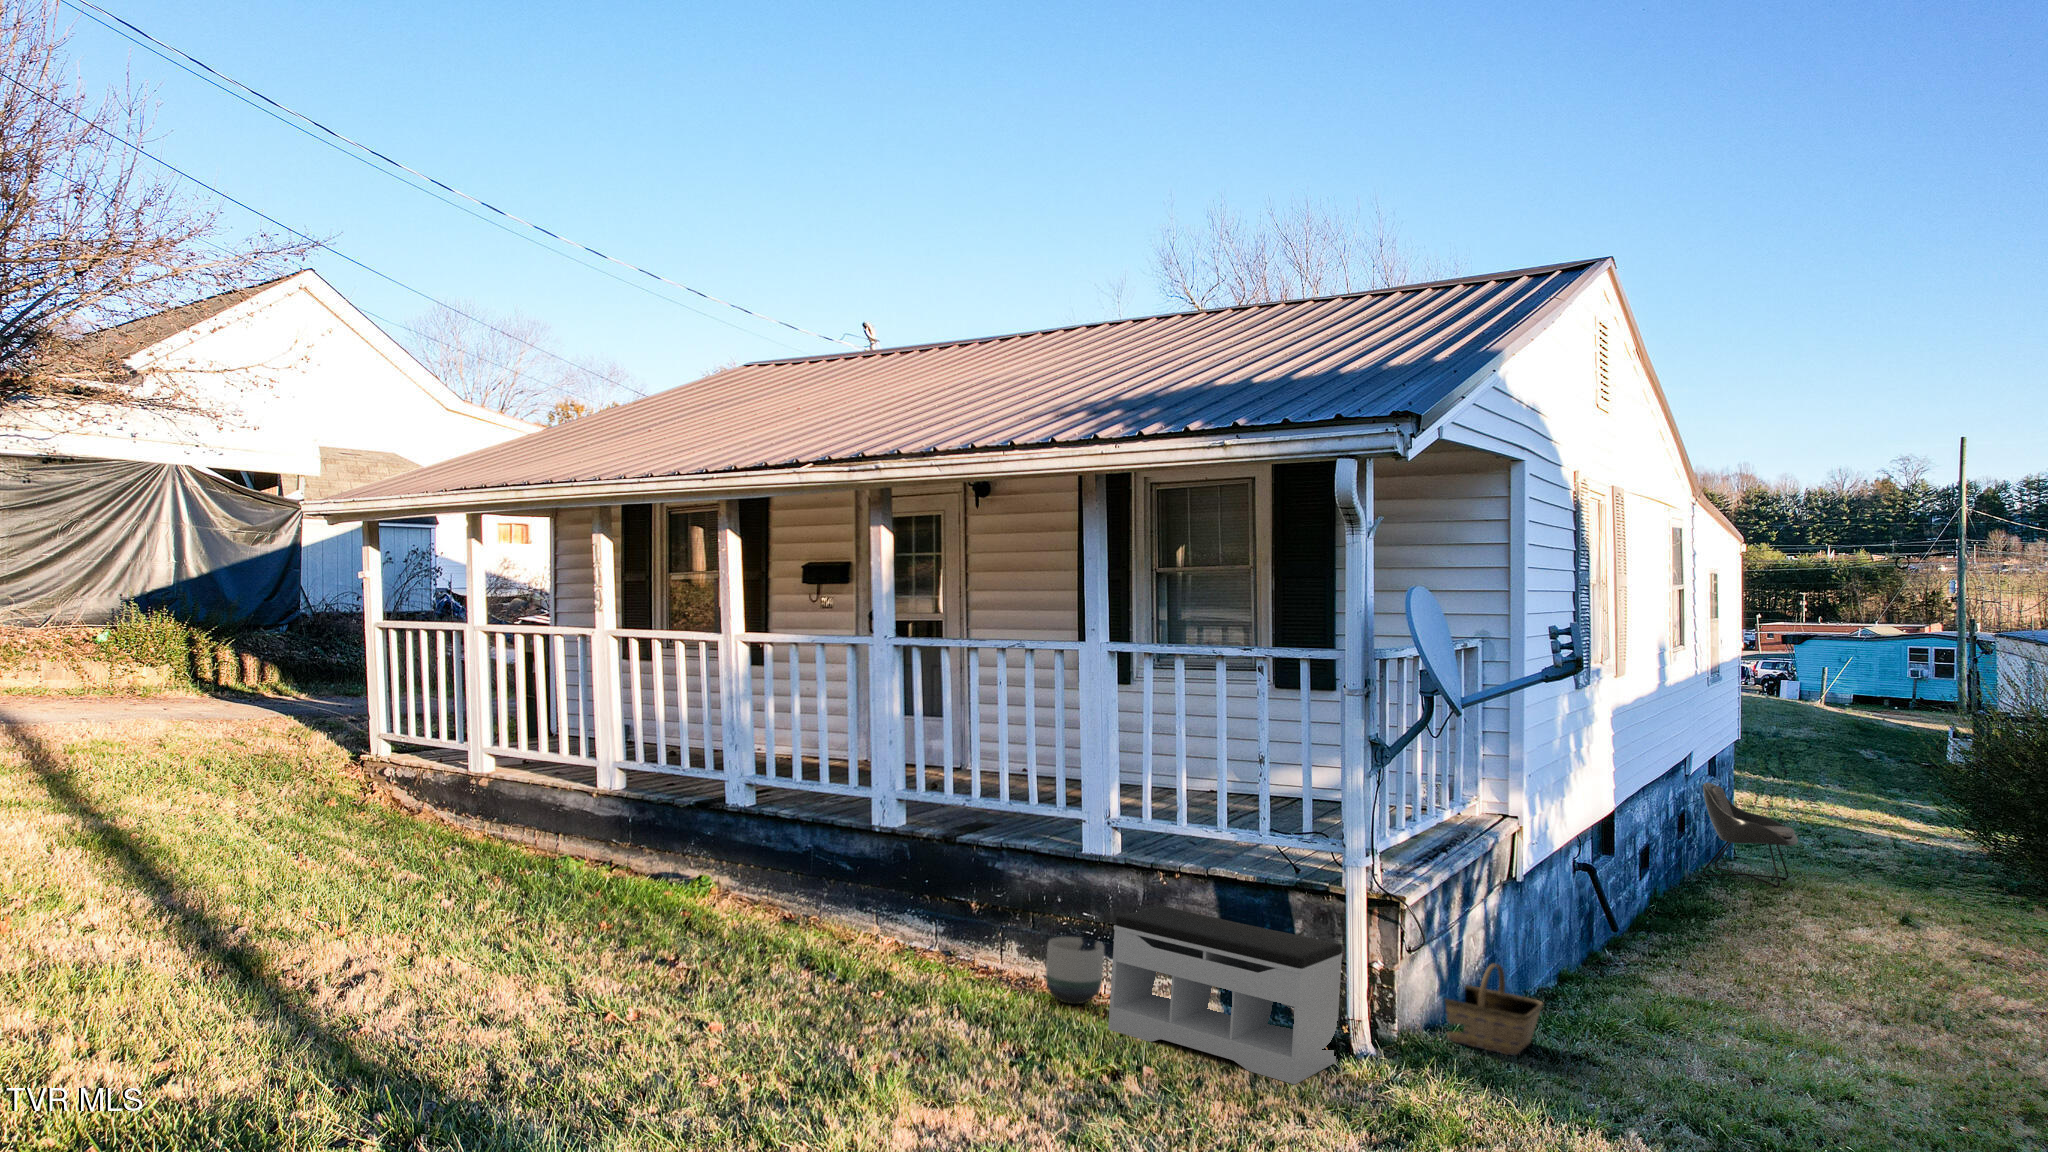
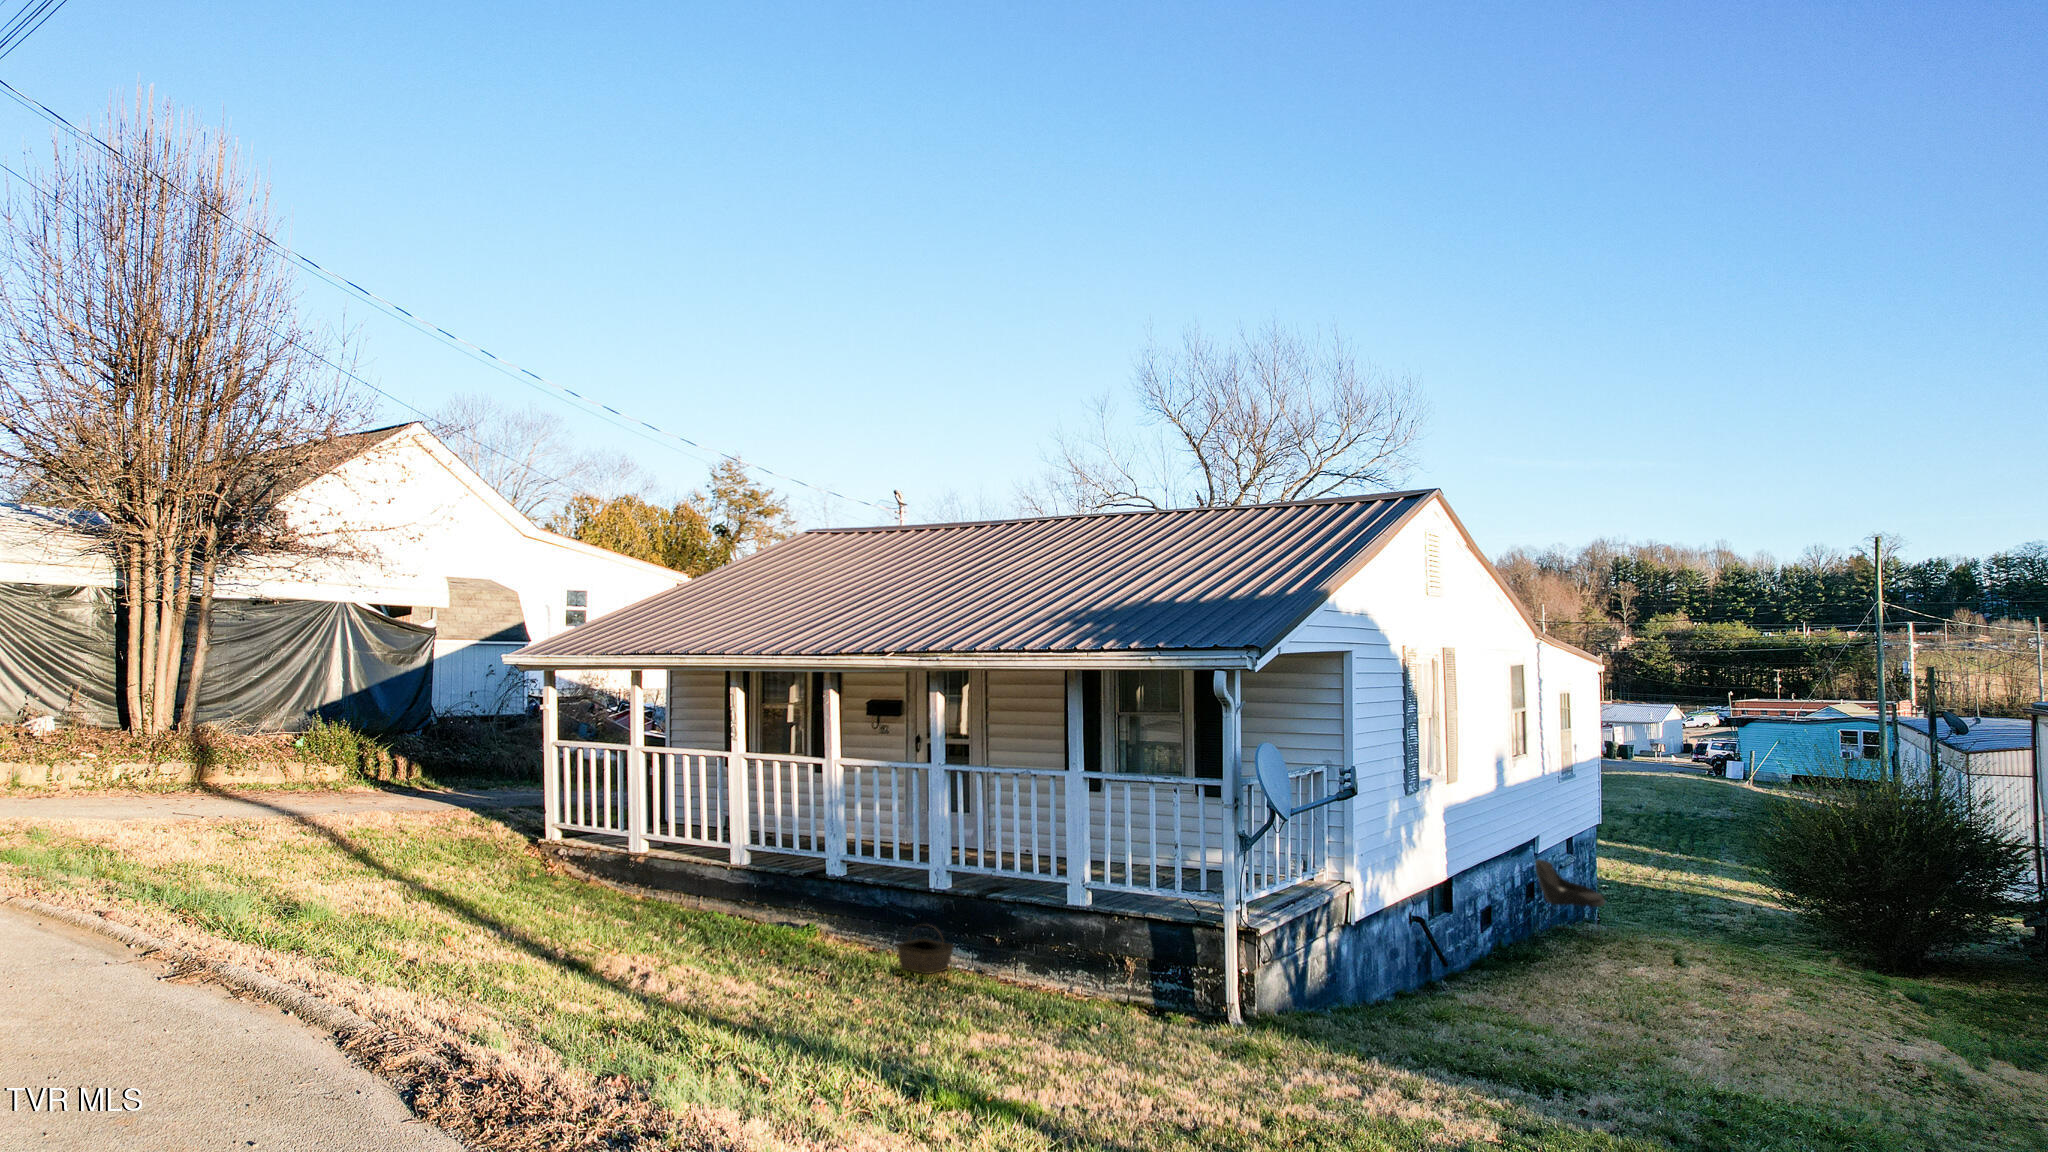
bench: present [1108,906,1342,1085] -> none [1084,937,1223,1039]
planter: present [1046,937,1104,1004] -> none [1045,958,1081,999]
basket: present [1445,964,1543,1055] -> present [897,928,954,974]

